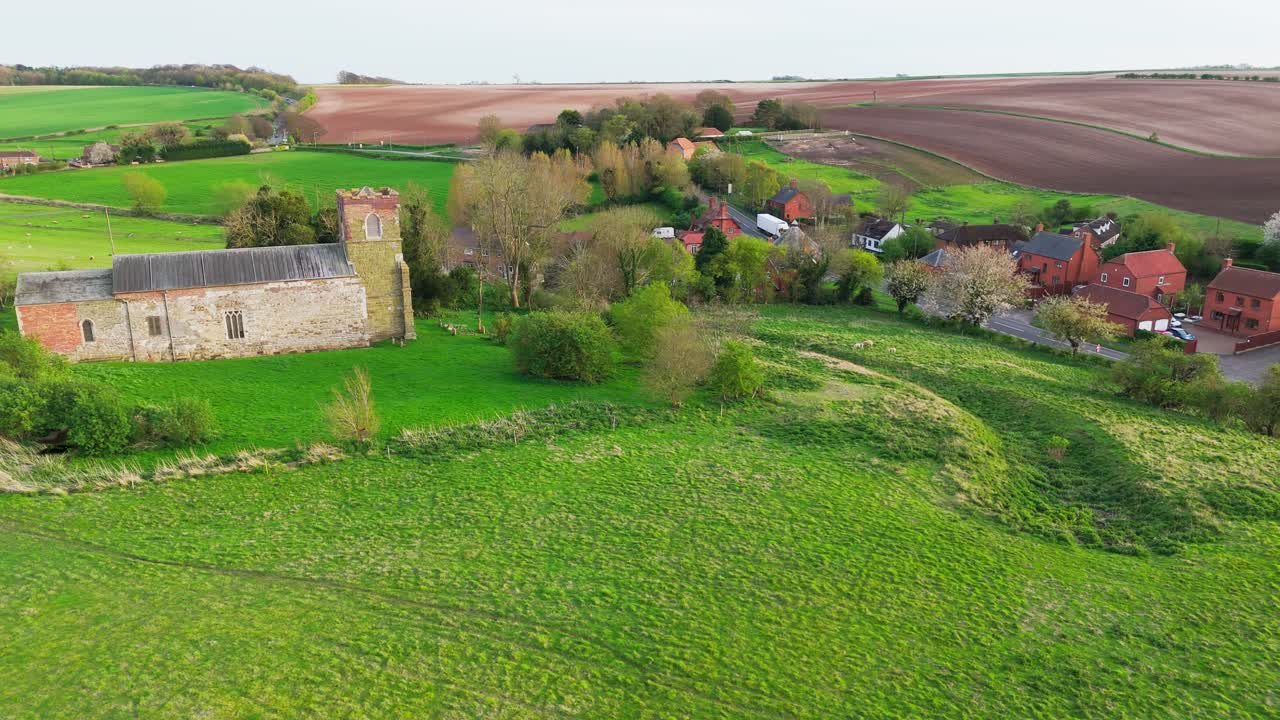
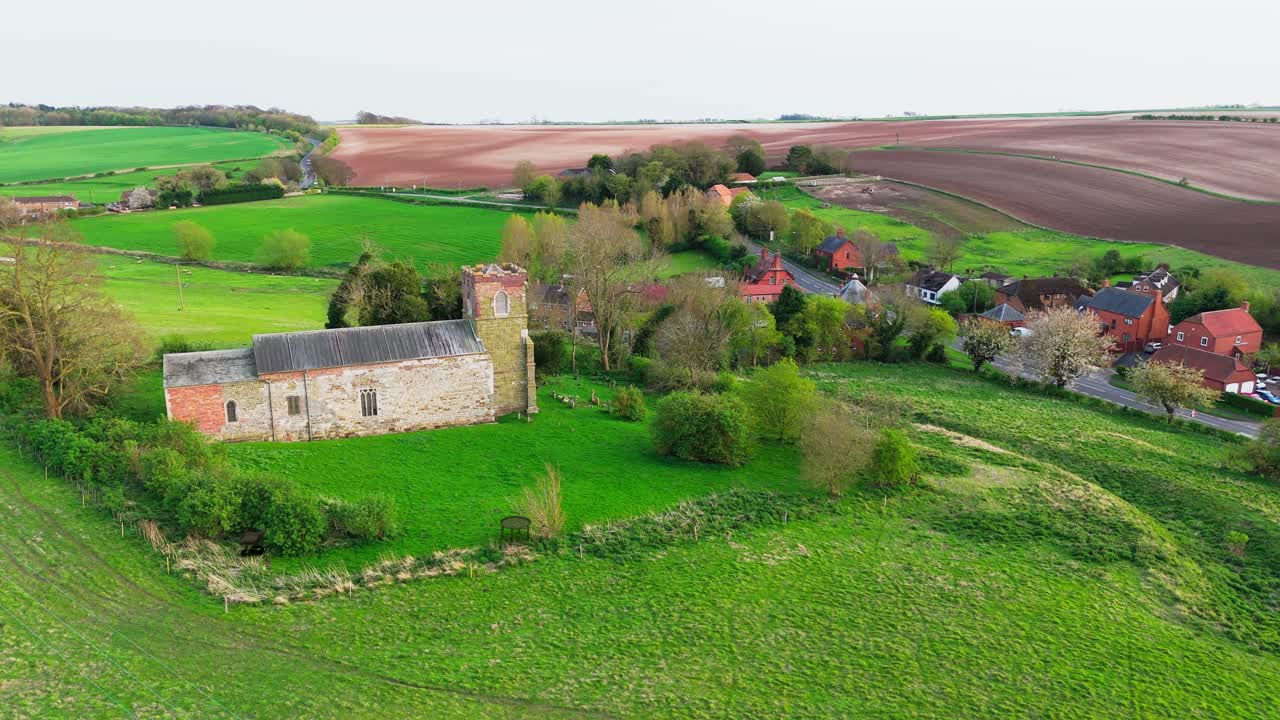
round table: none [310,419,343,446] -> present [500,516,531,544]

